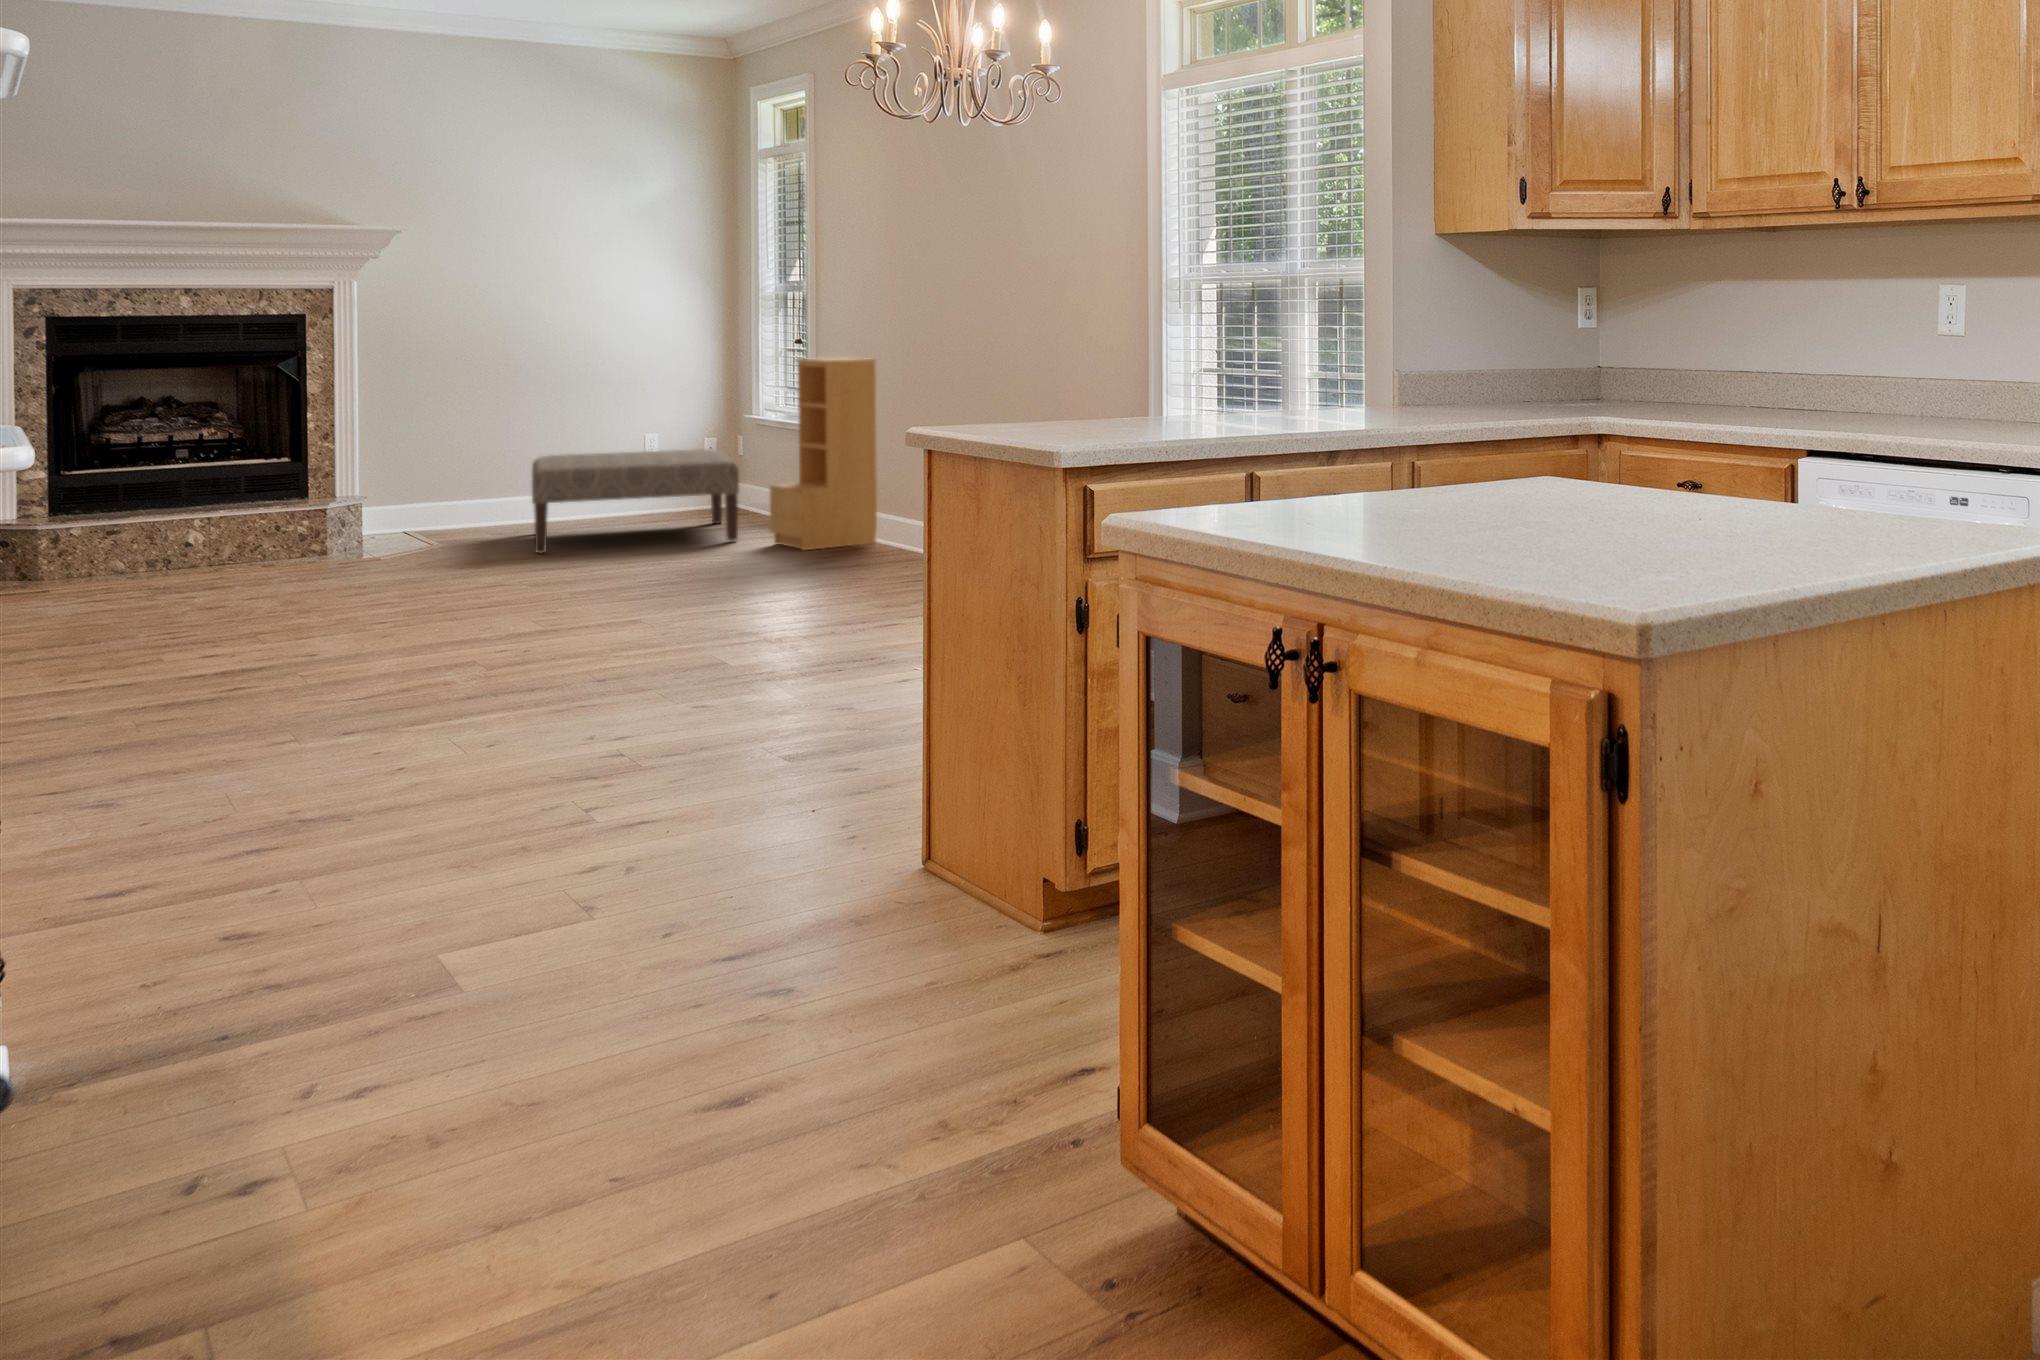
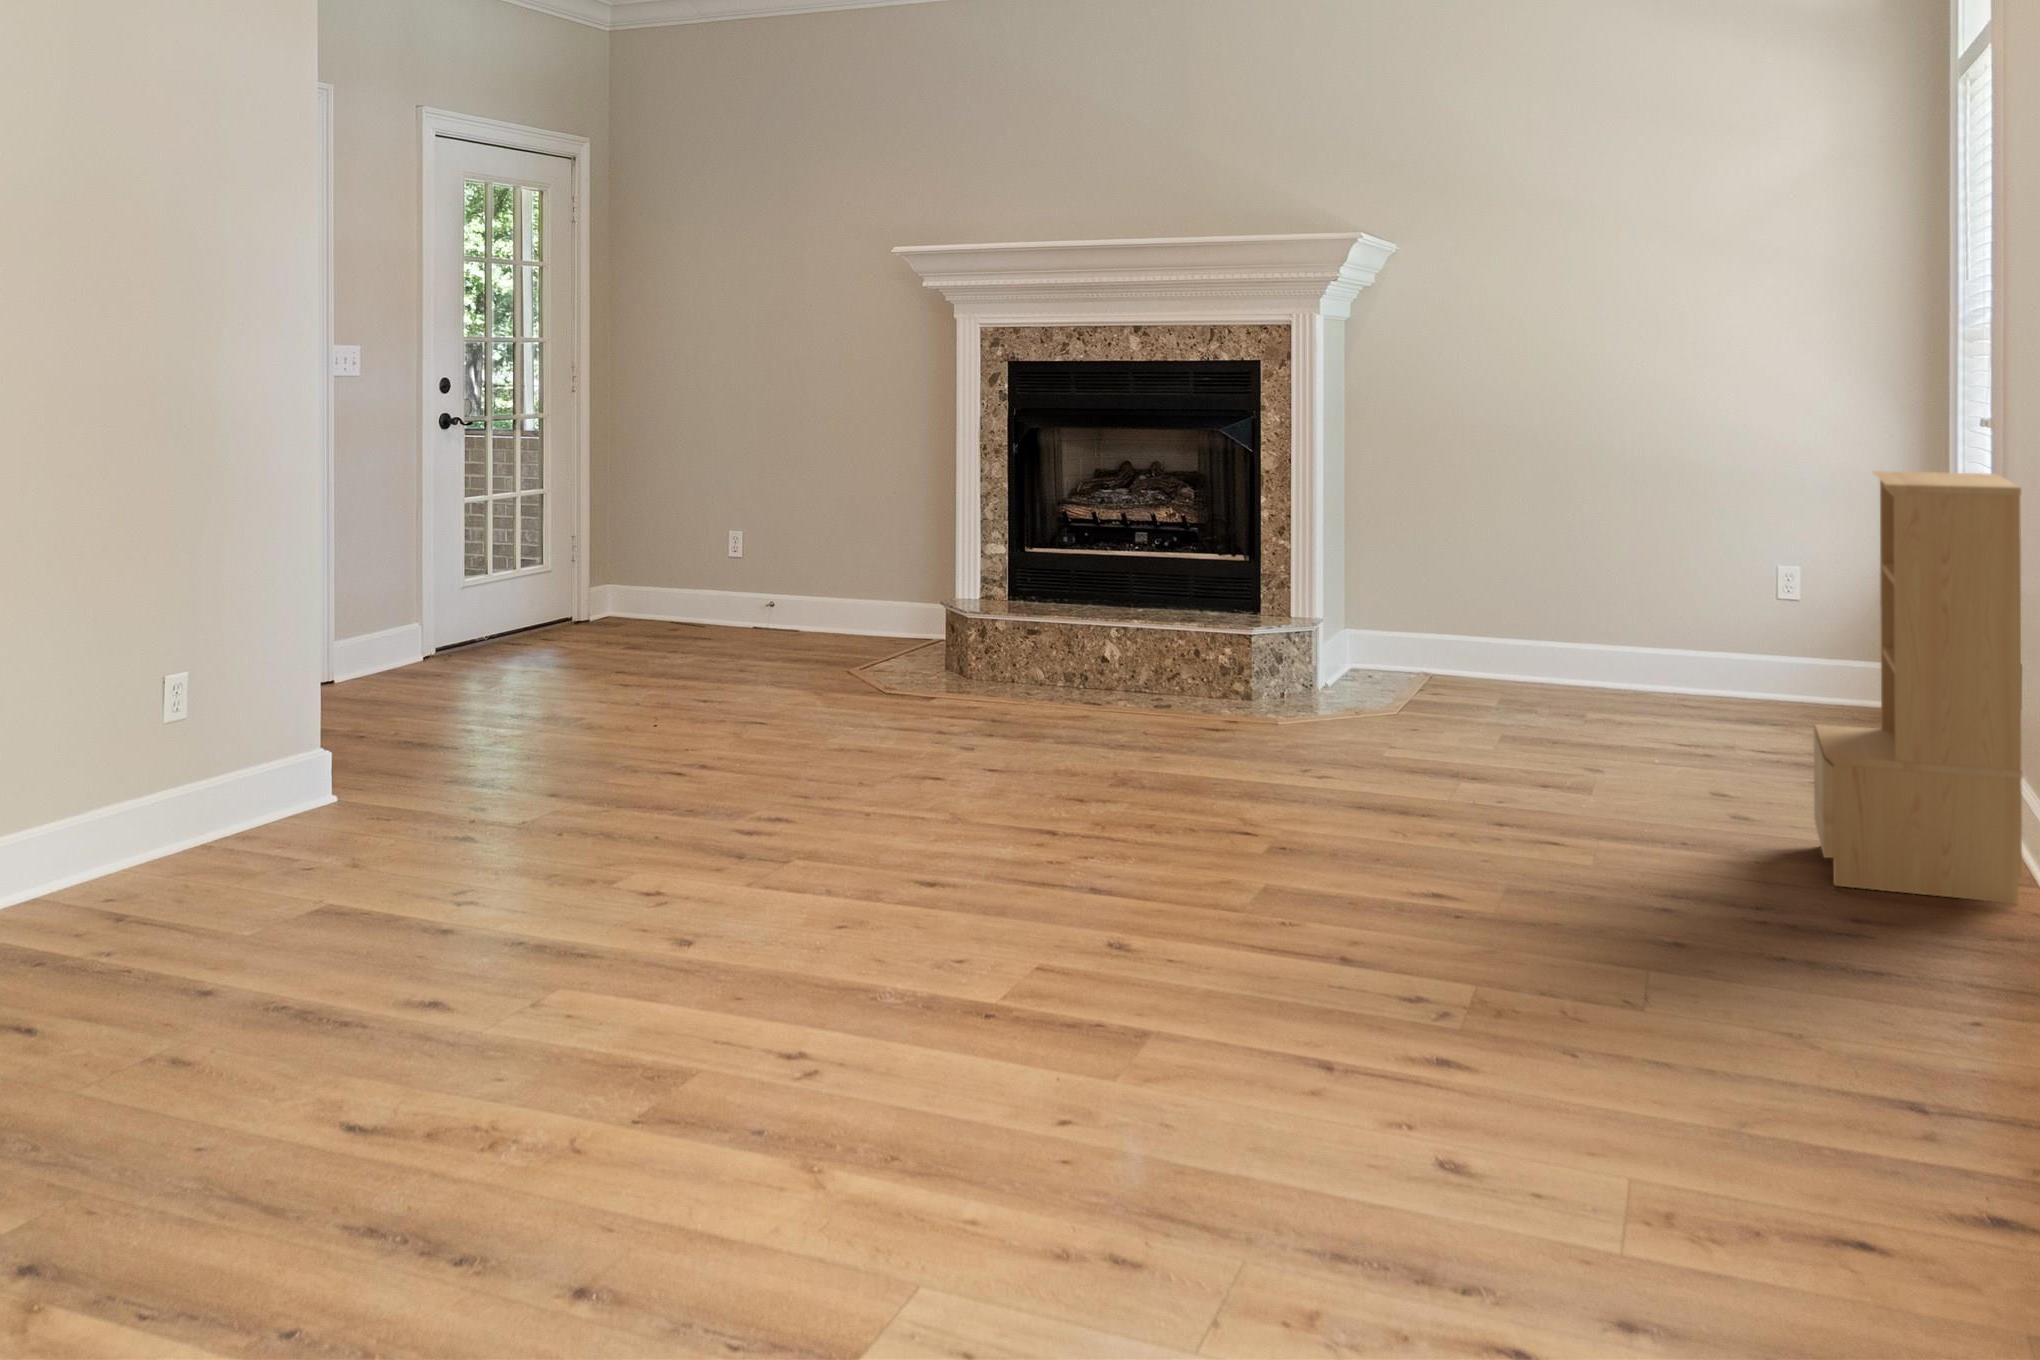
ottoman: present [532,449,739,554] -> none [1446,589,1857,814]

